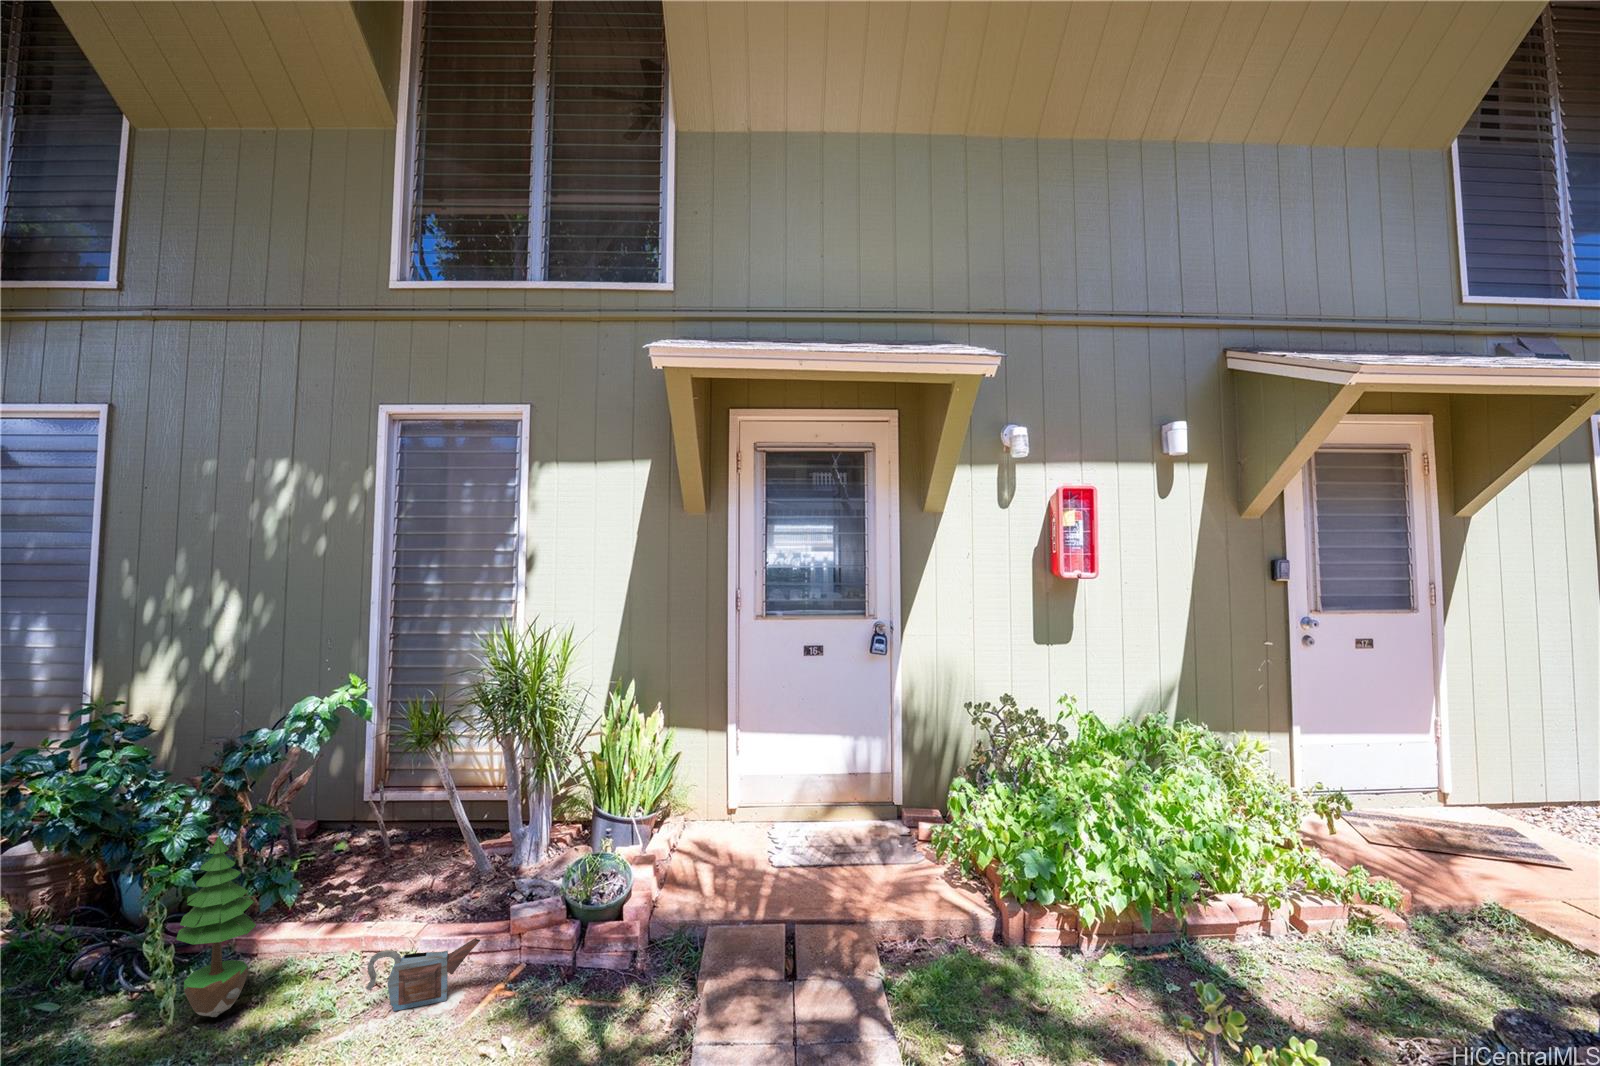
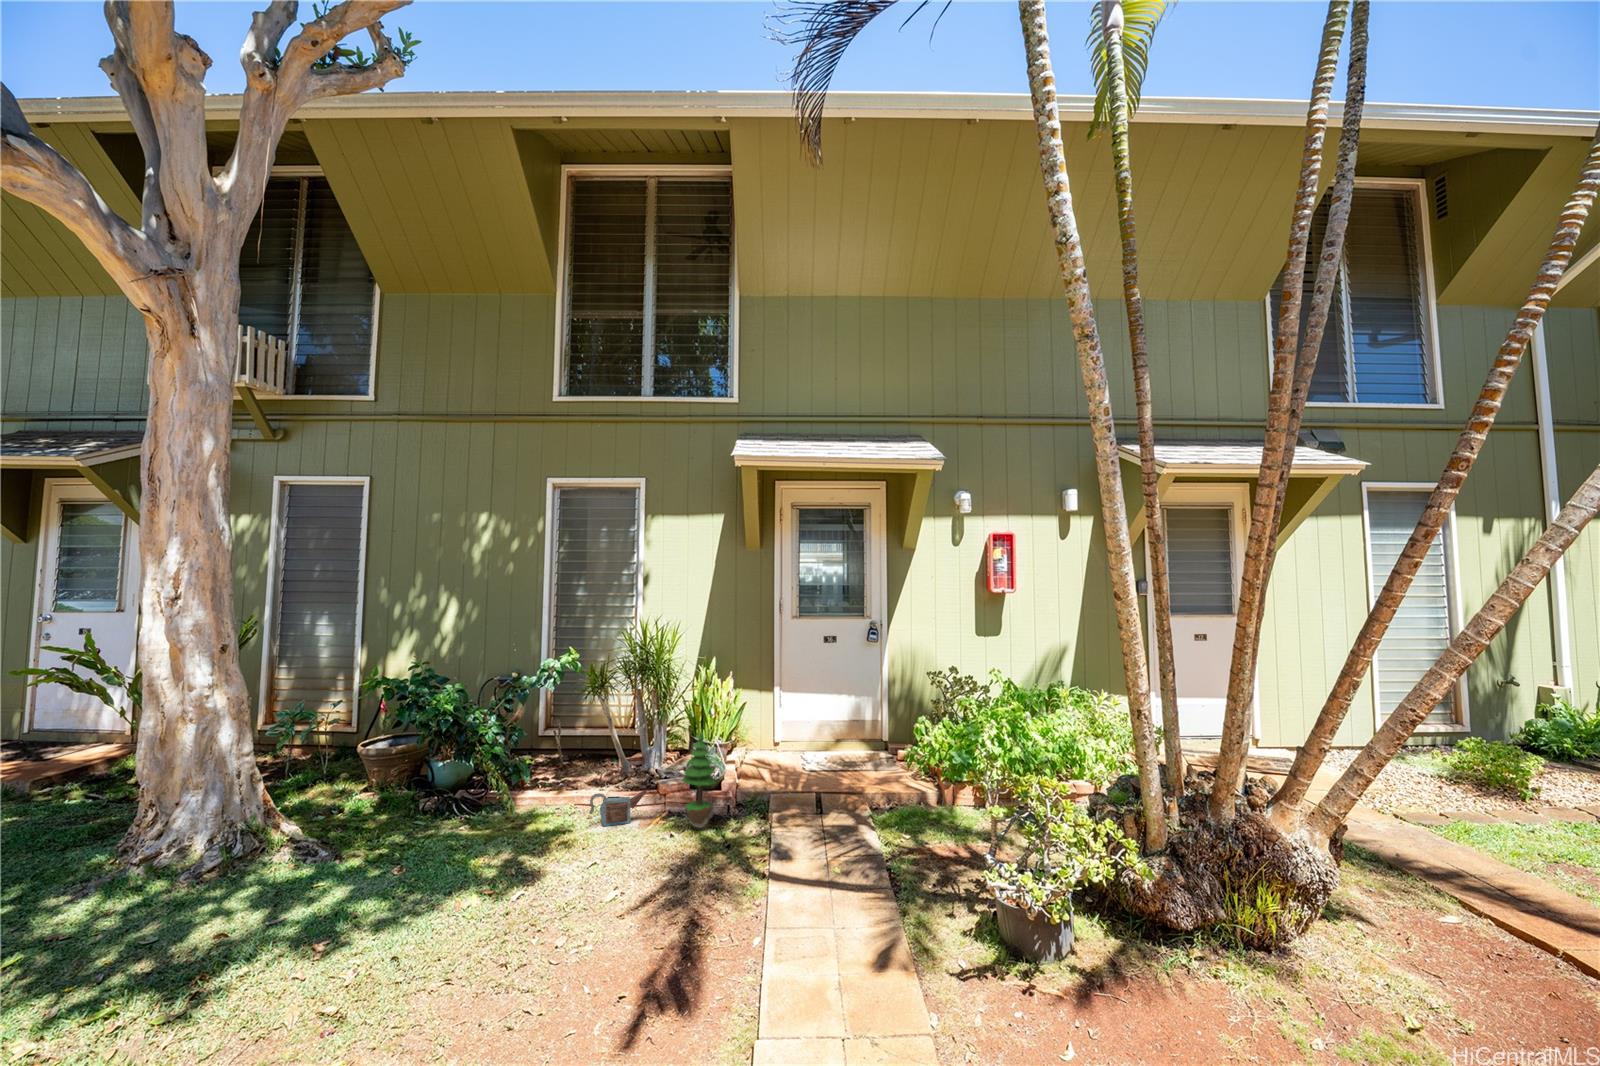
potted tree: present [176,835,256,1017] -> present [683,731,716,828]

